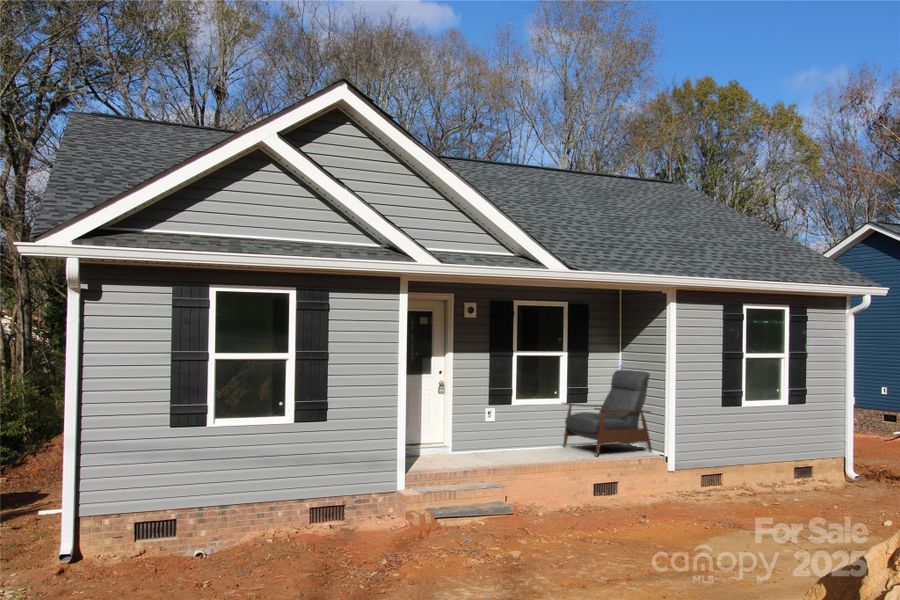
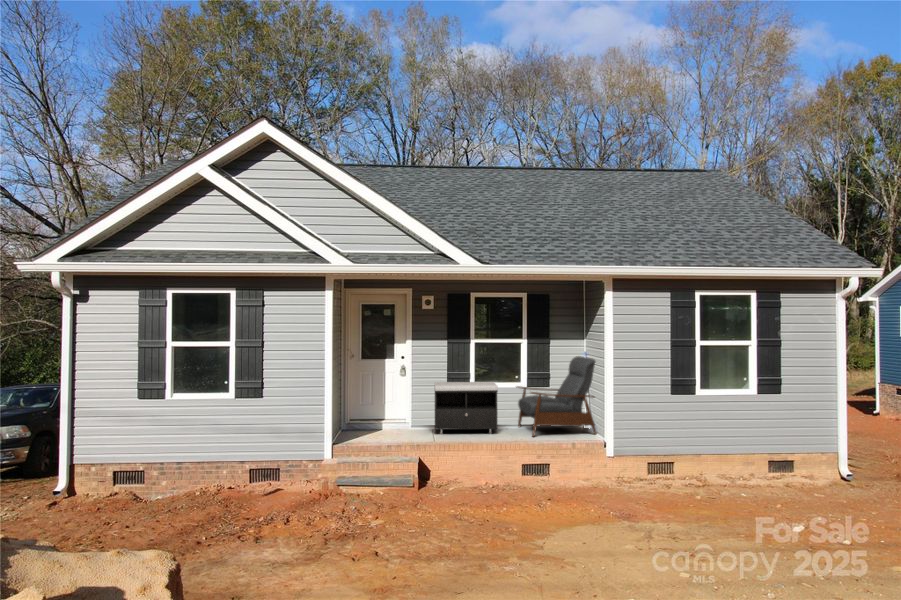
storage bench: none [479,398,559,458] -> present [435,382,498,434]

